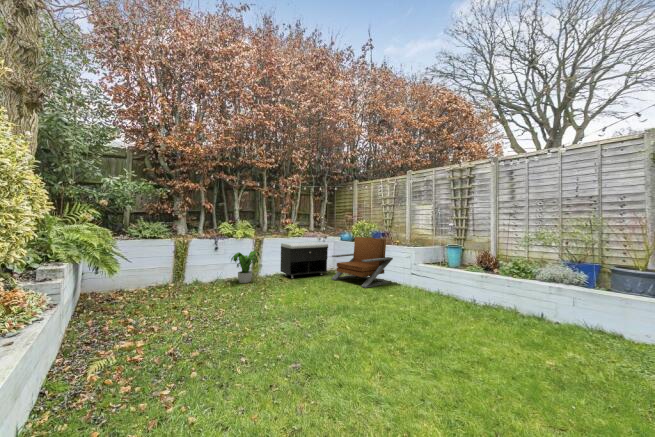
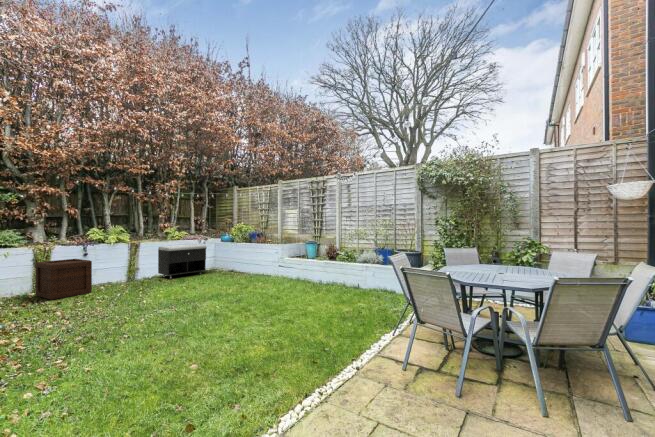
lounge chair: present [332,237,393,288] -> none [210,238,264,280]
potted plant: present [231,251,260,283] -> none [100,255,138,286]
wooden crate: none [174,252,220,293] -> present [36,259,92,300]

